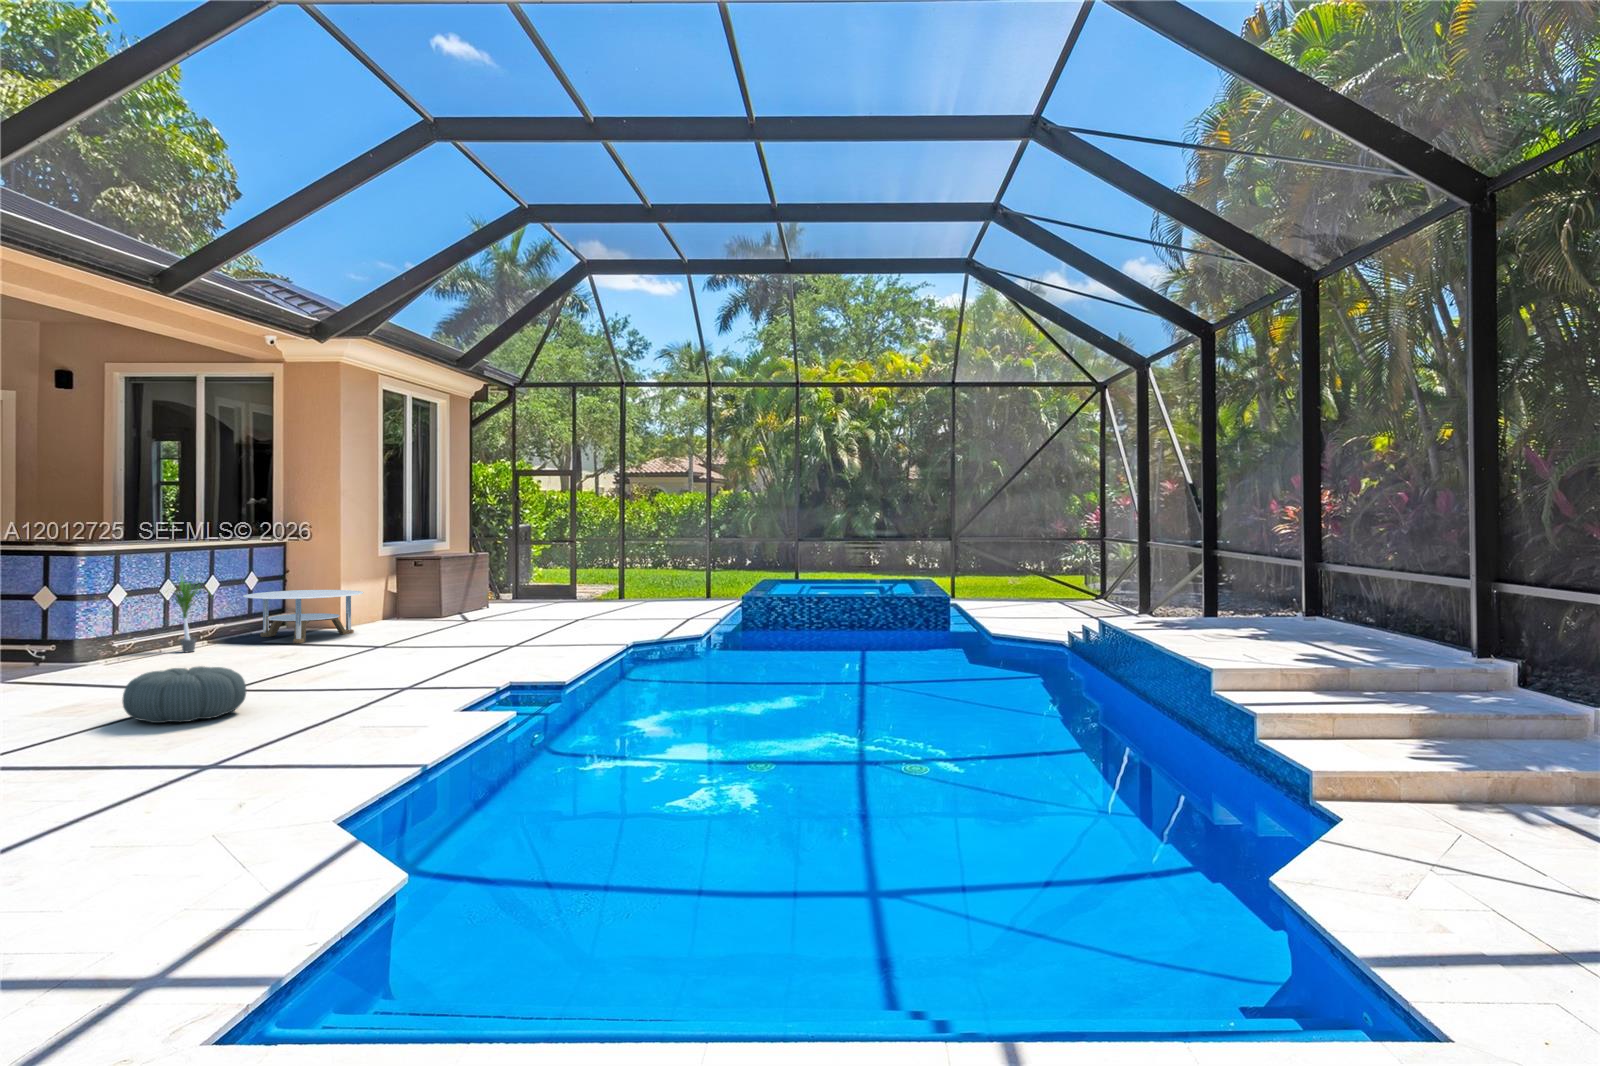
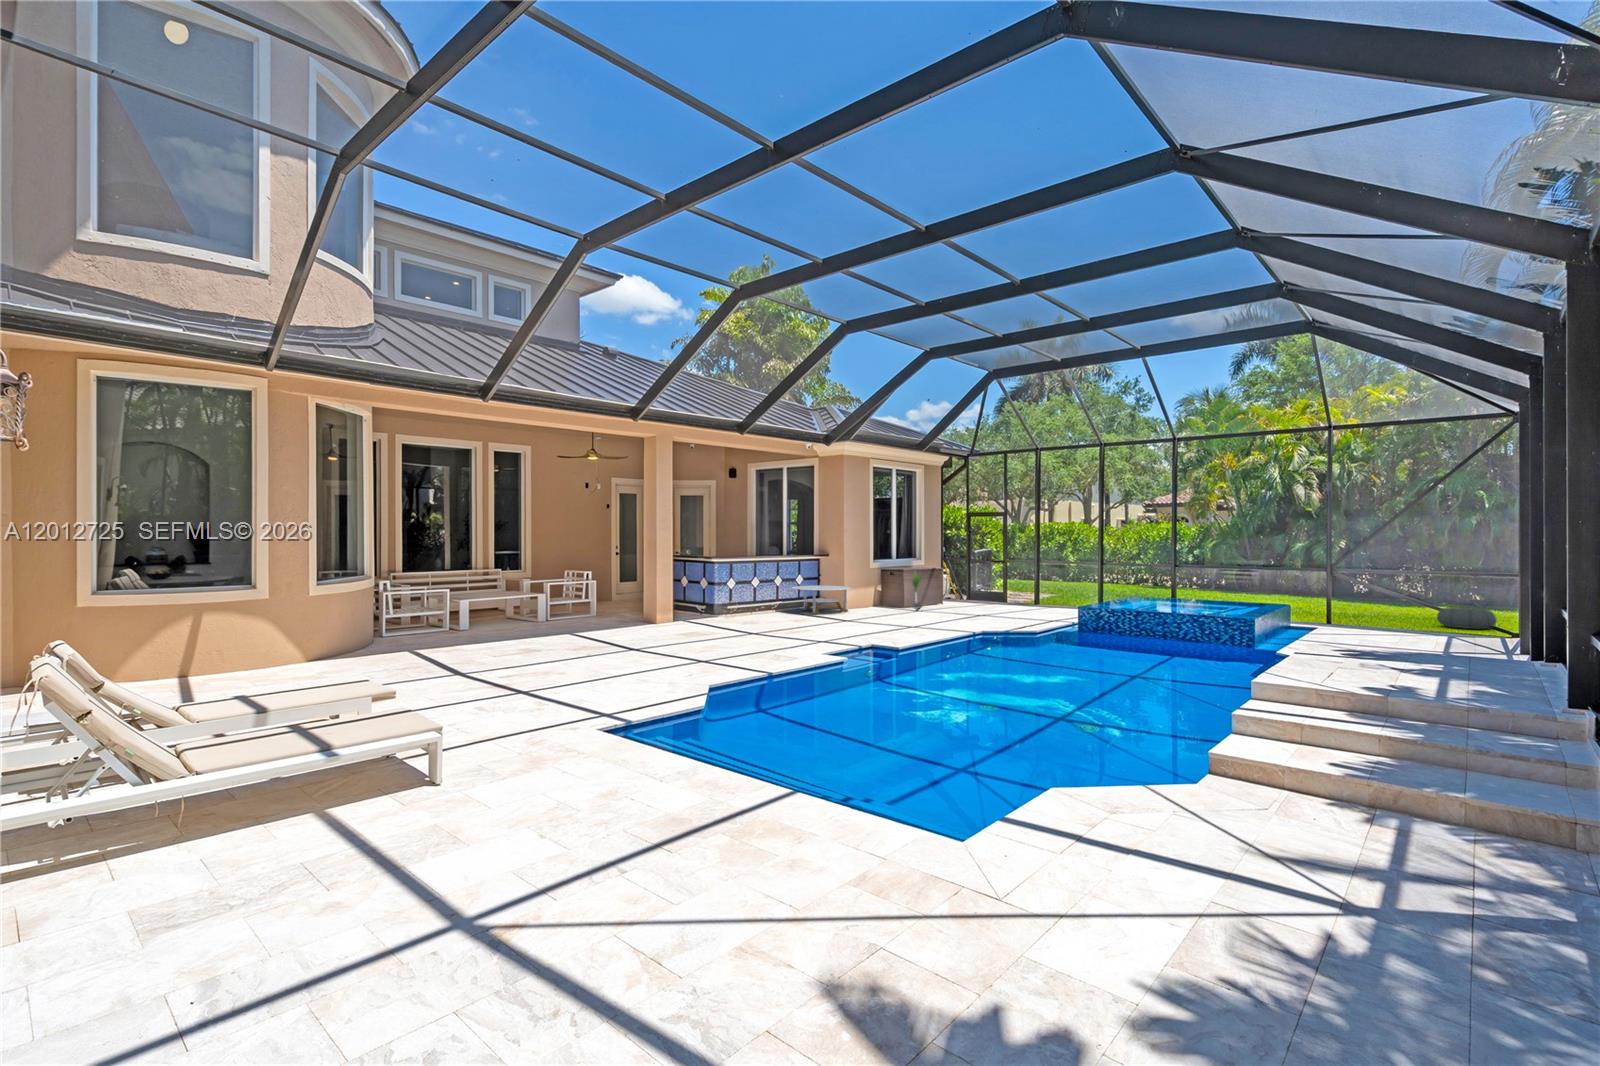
potted plant: present [160,578,199,653] -> present [911,574,921,609]
pouf: present [123,666,246,723] -> present [1437,607,1497,629]

